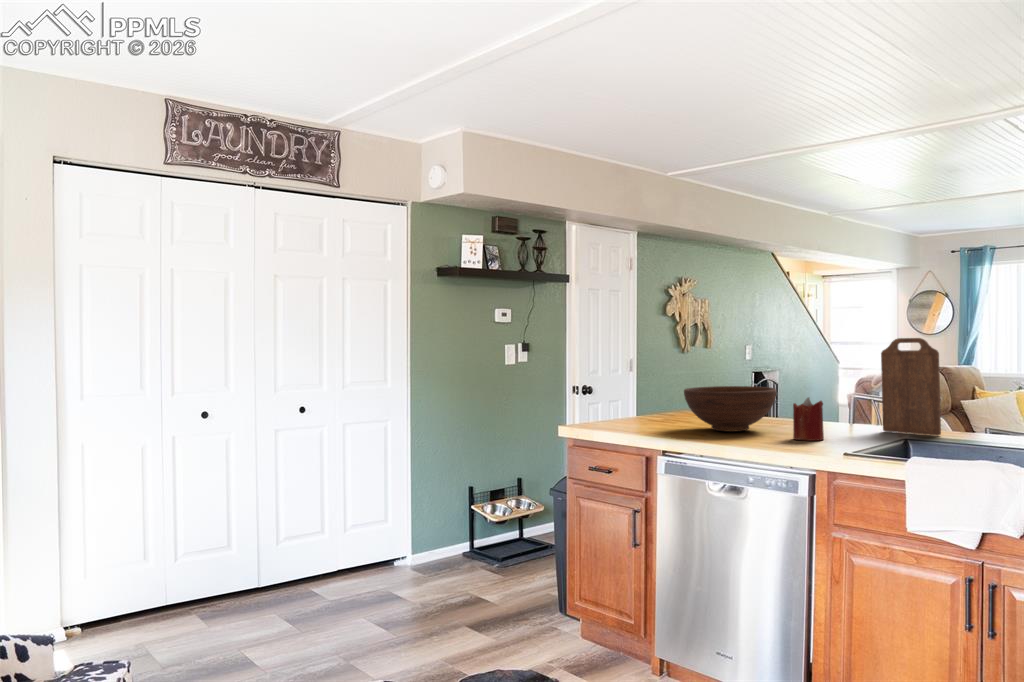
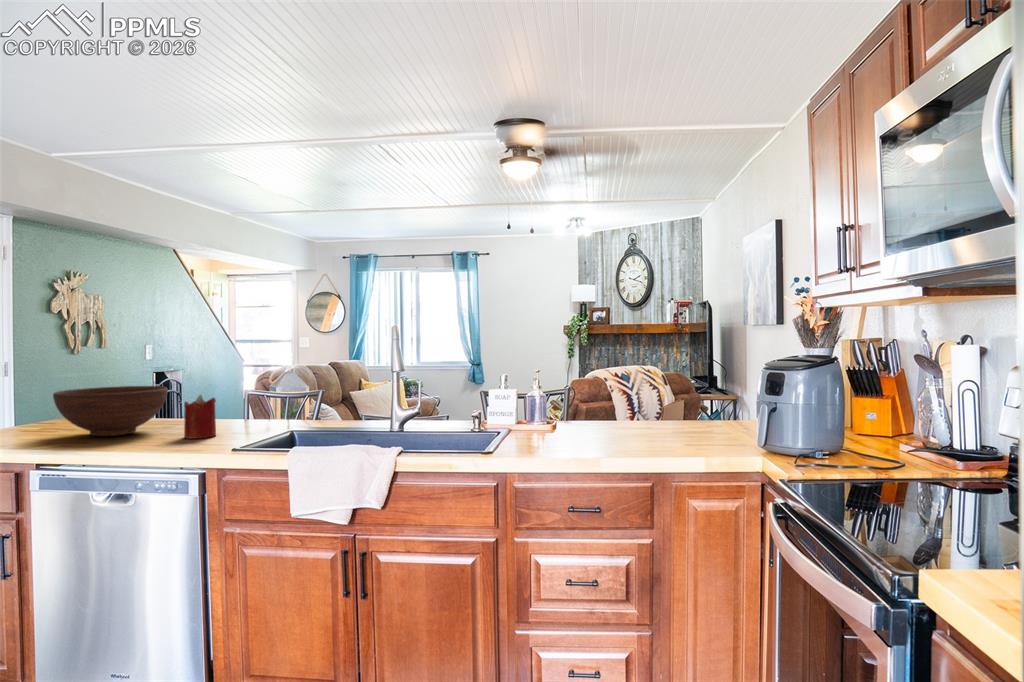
cutting board: present [881,338,941,435] -> none [271,337,321,422]

